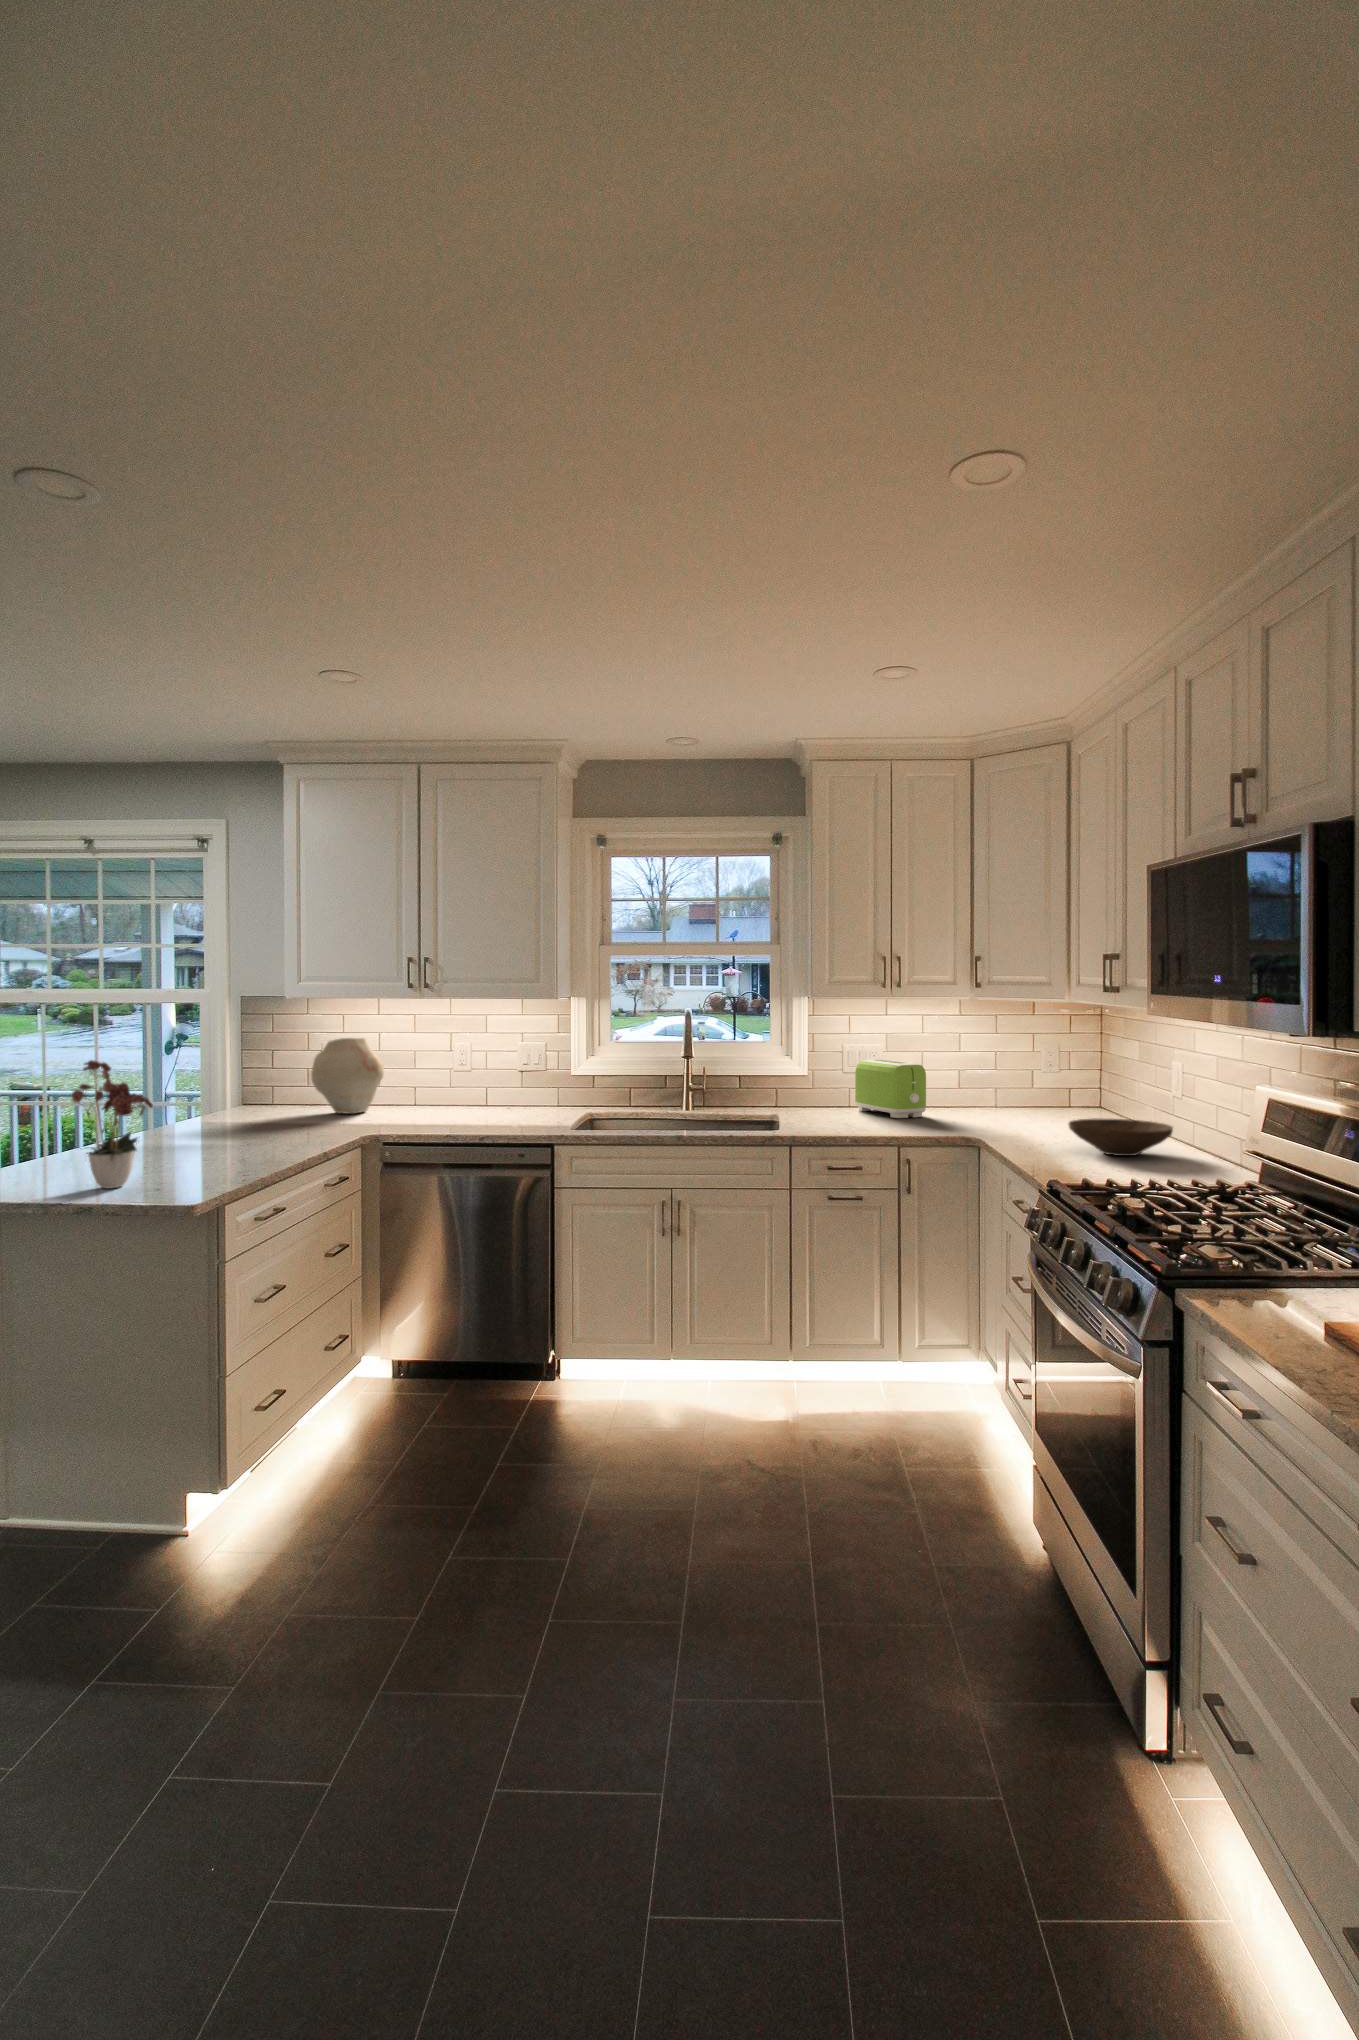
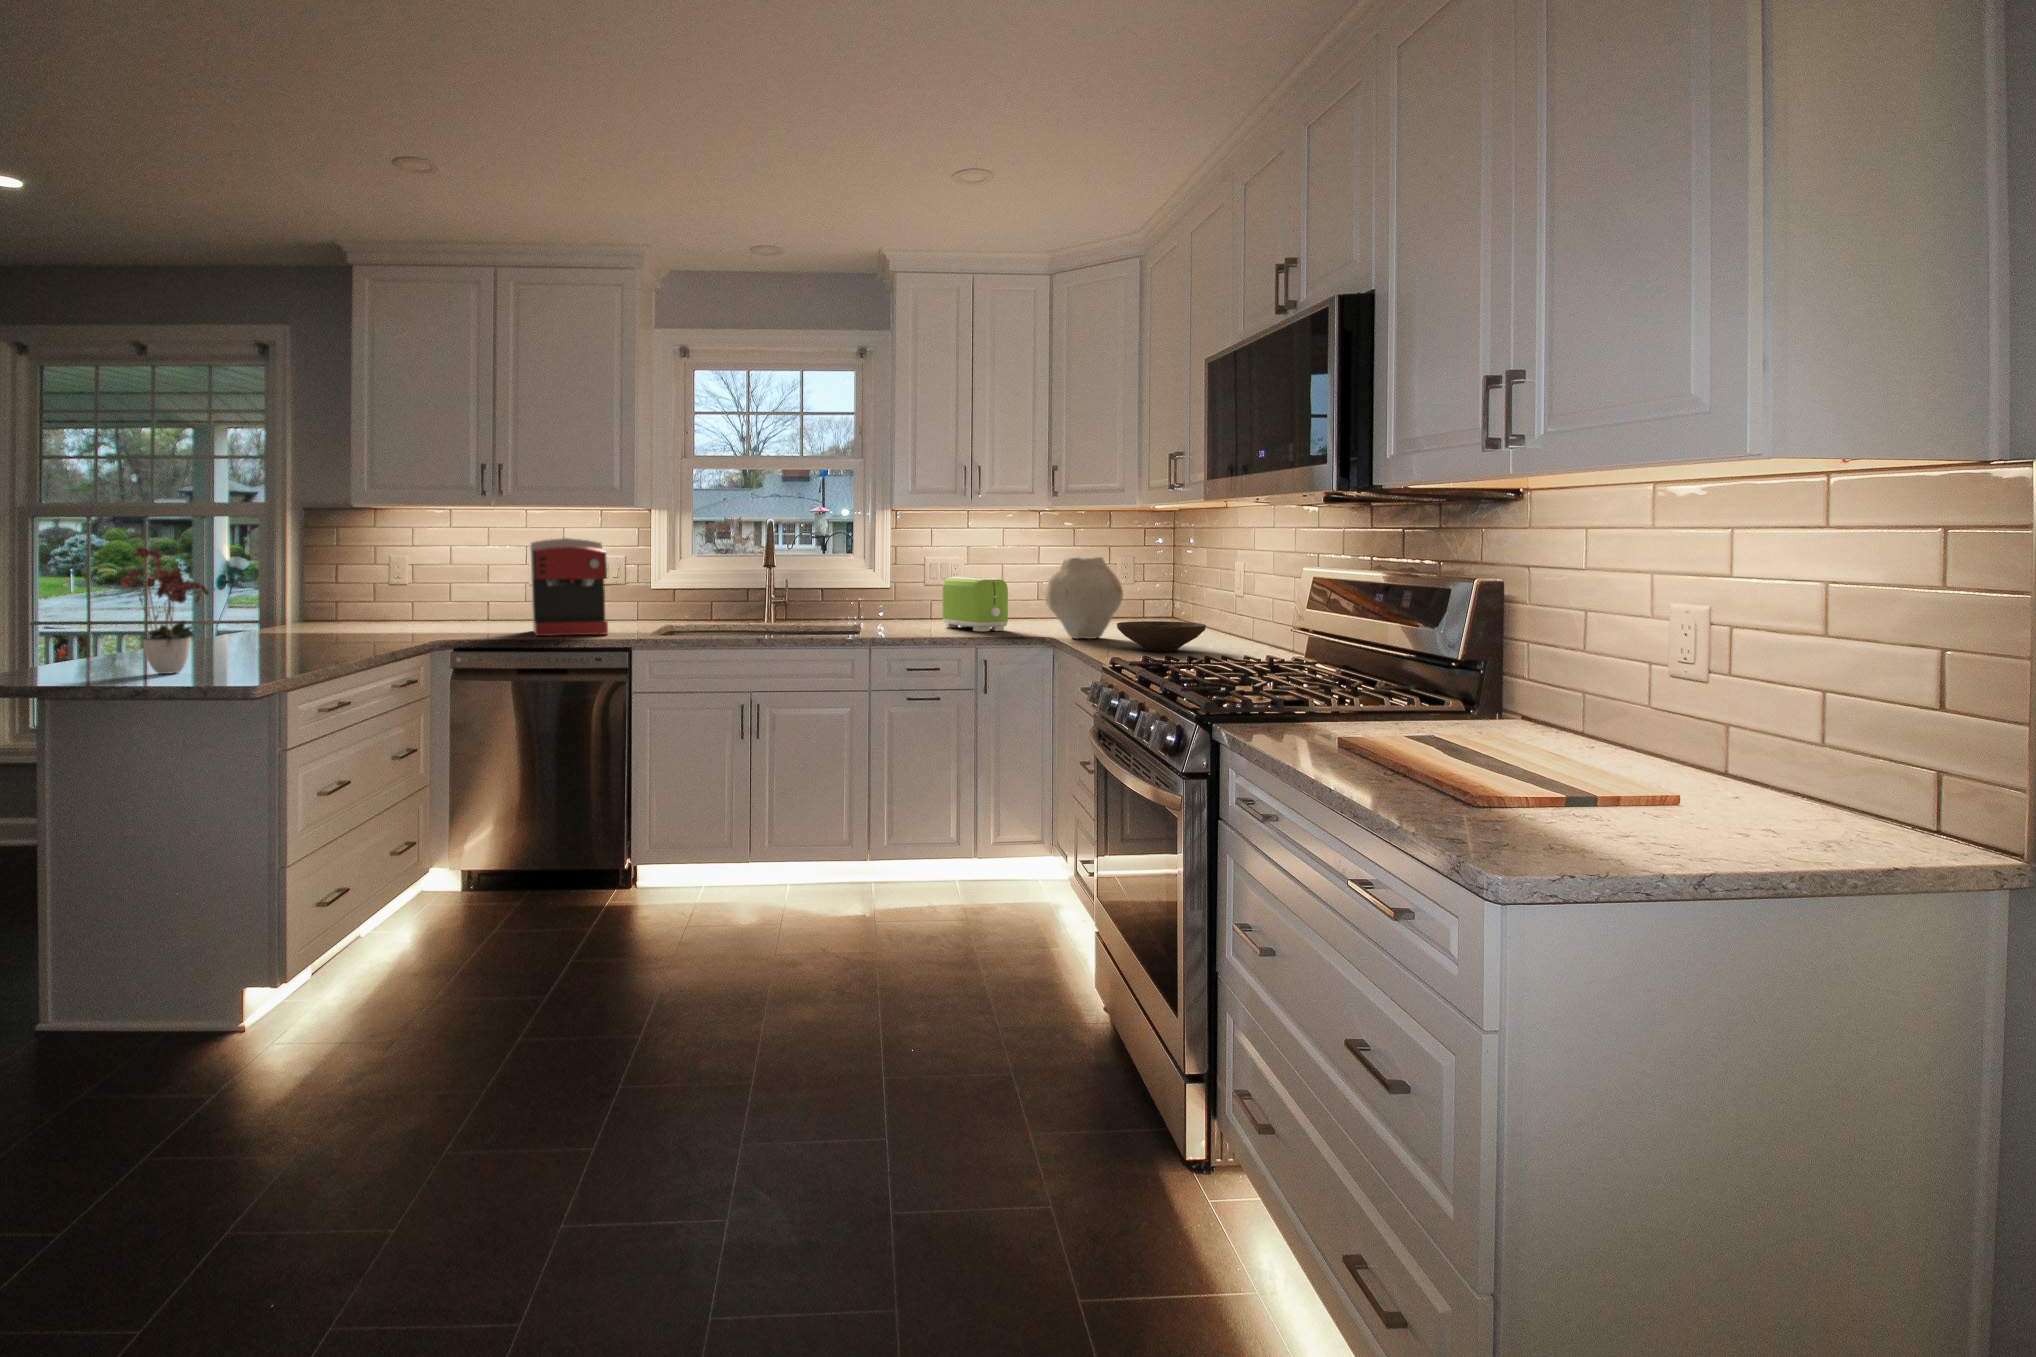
coffee maker: none [461,1027,533,1124] -> present [530,538,608,636]
vase: present [311,1038,384,1114] -> present [1045,557,1123,639]

